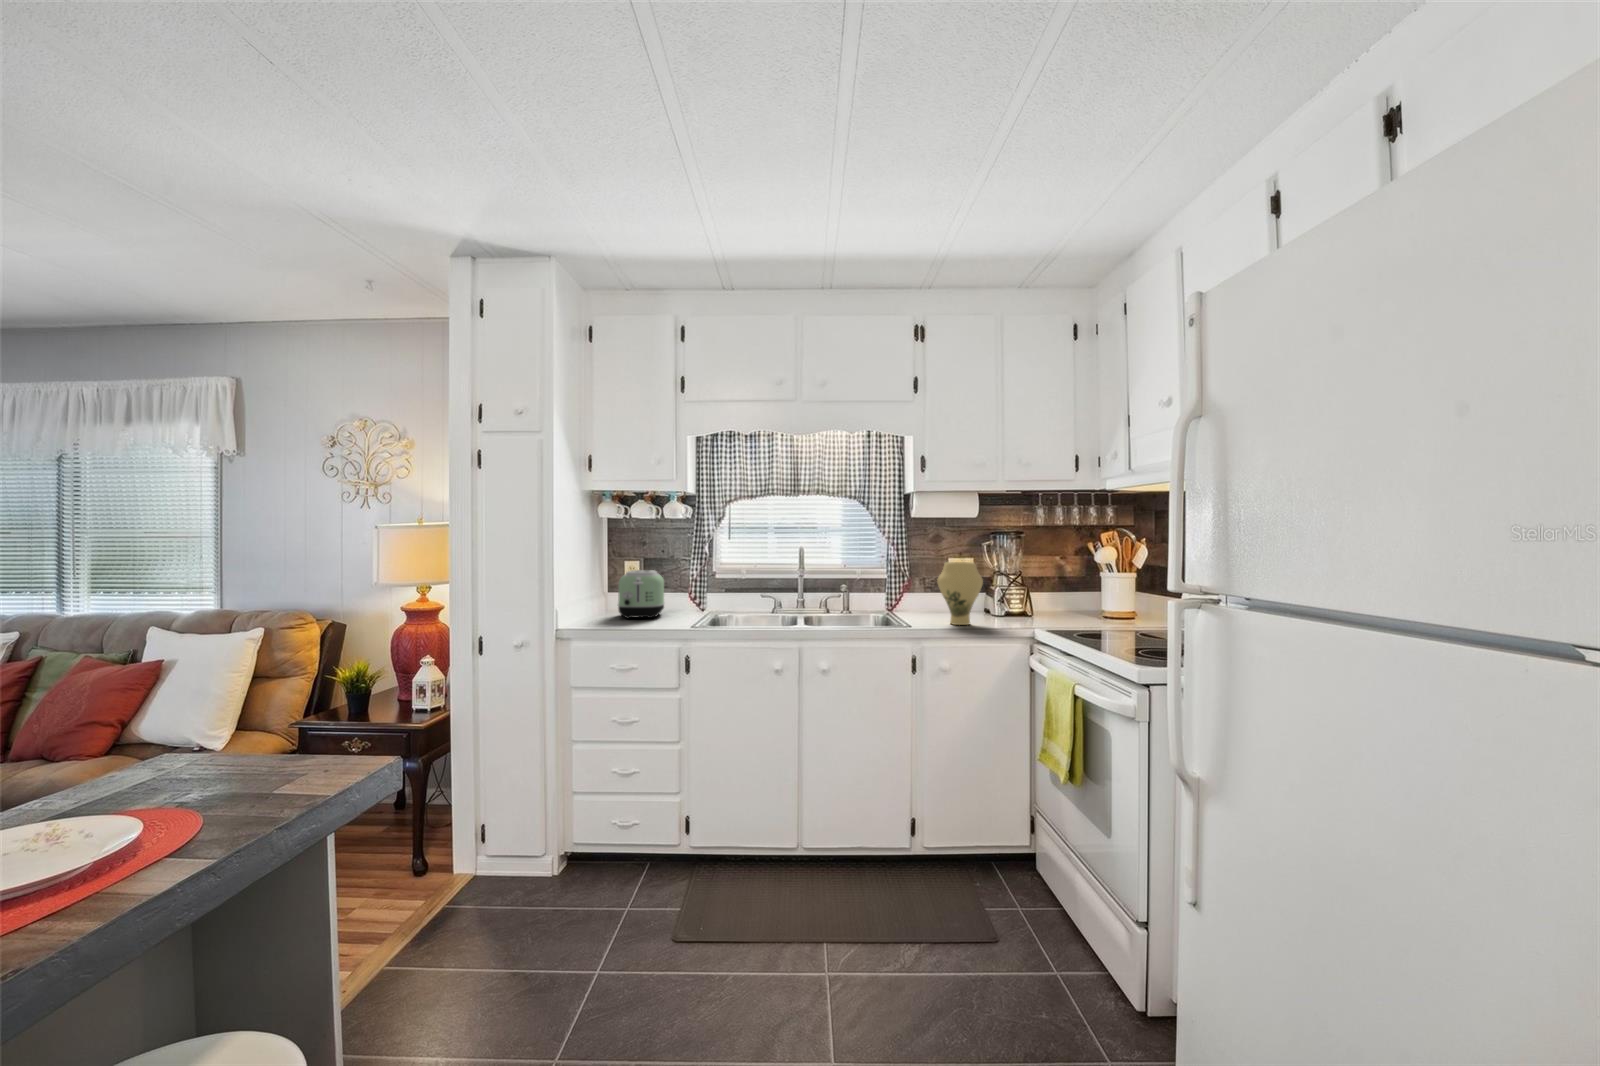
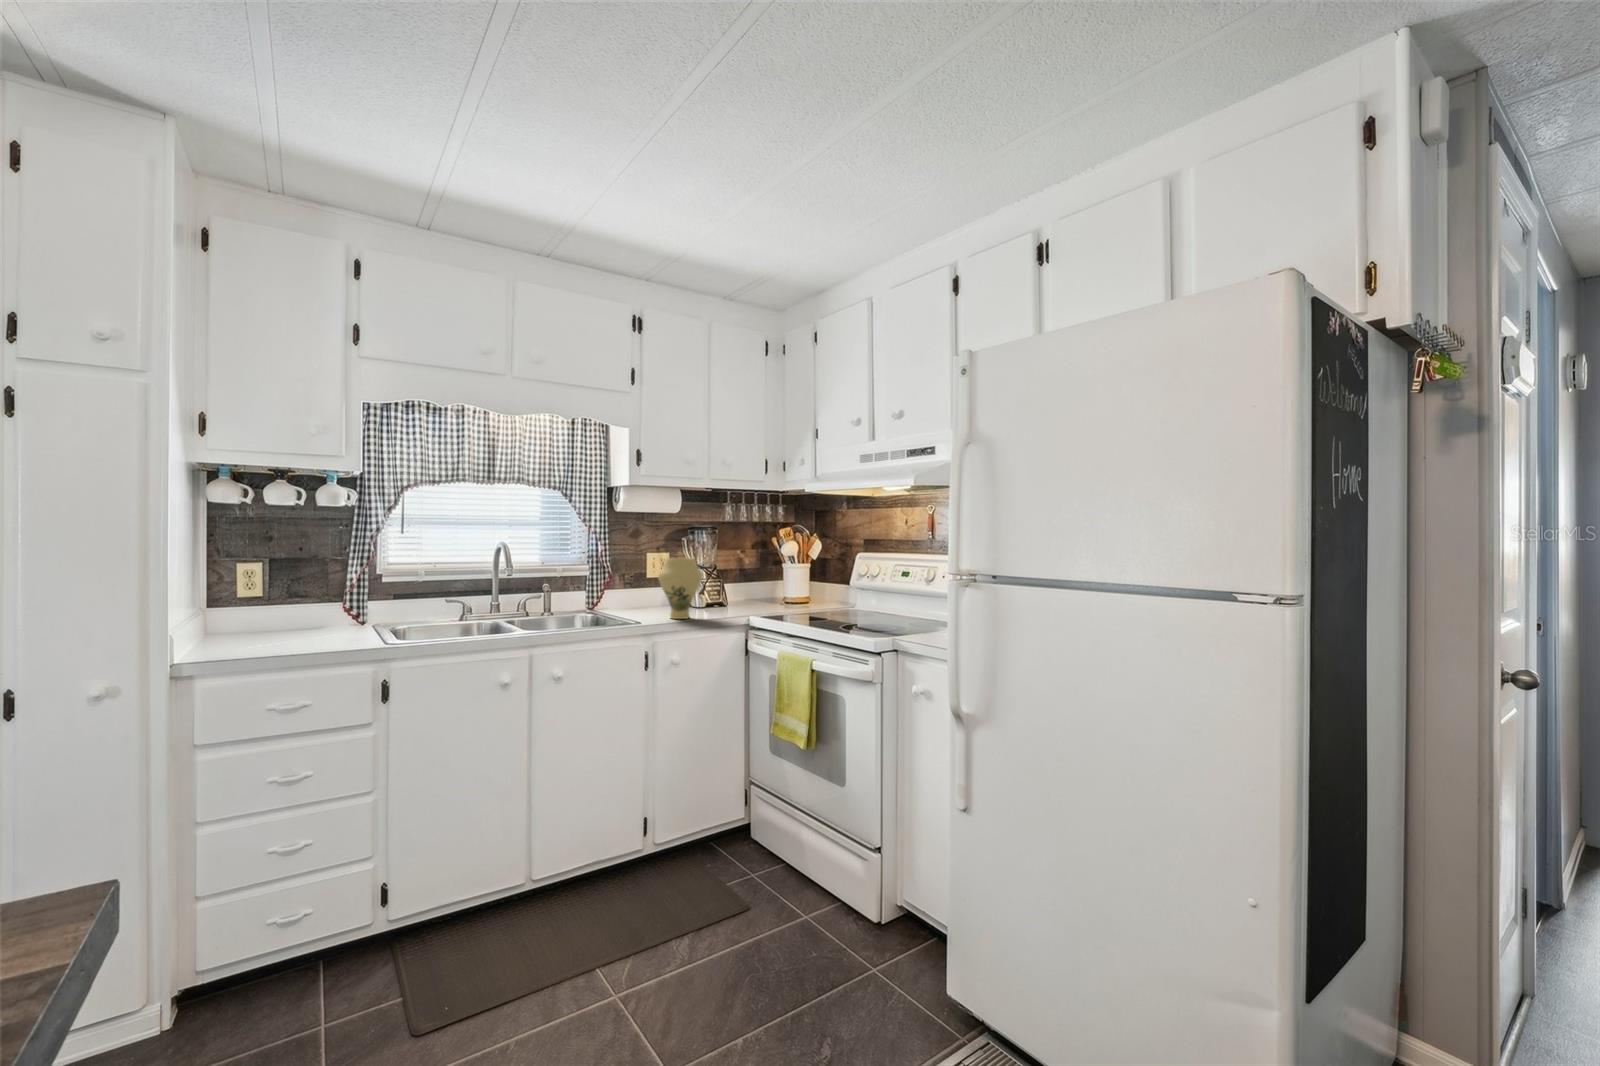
toaster: present [618,570,665,619] -> none [237,574,314,641]

